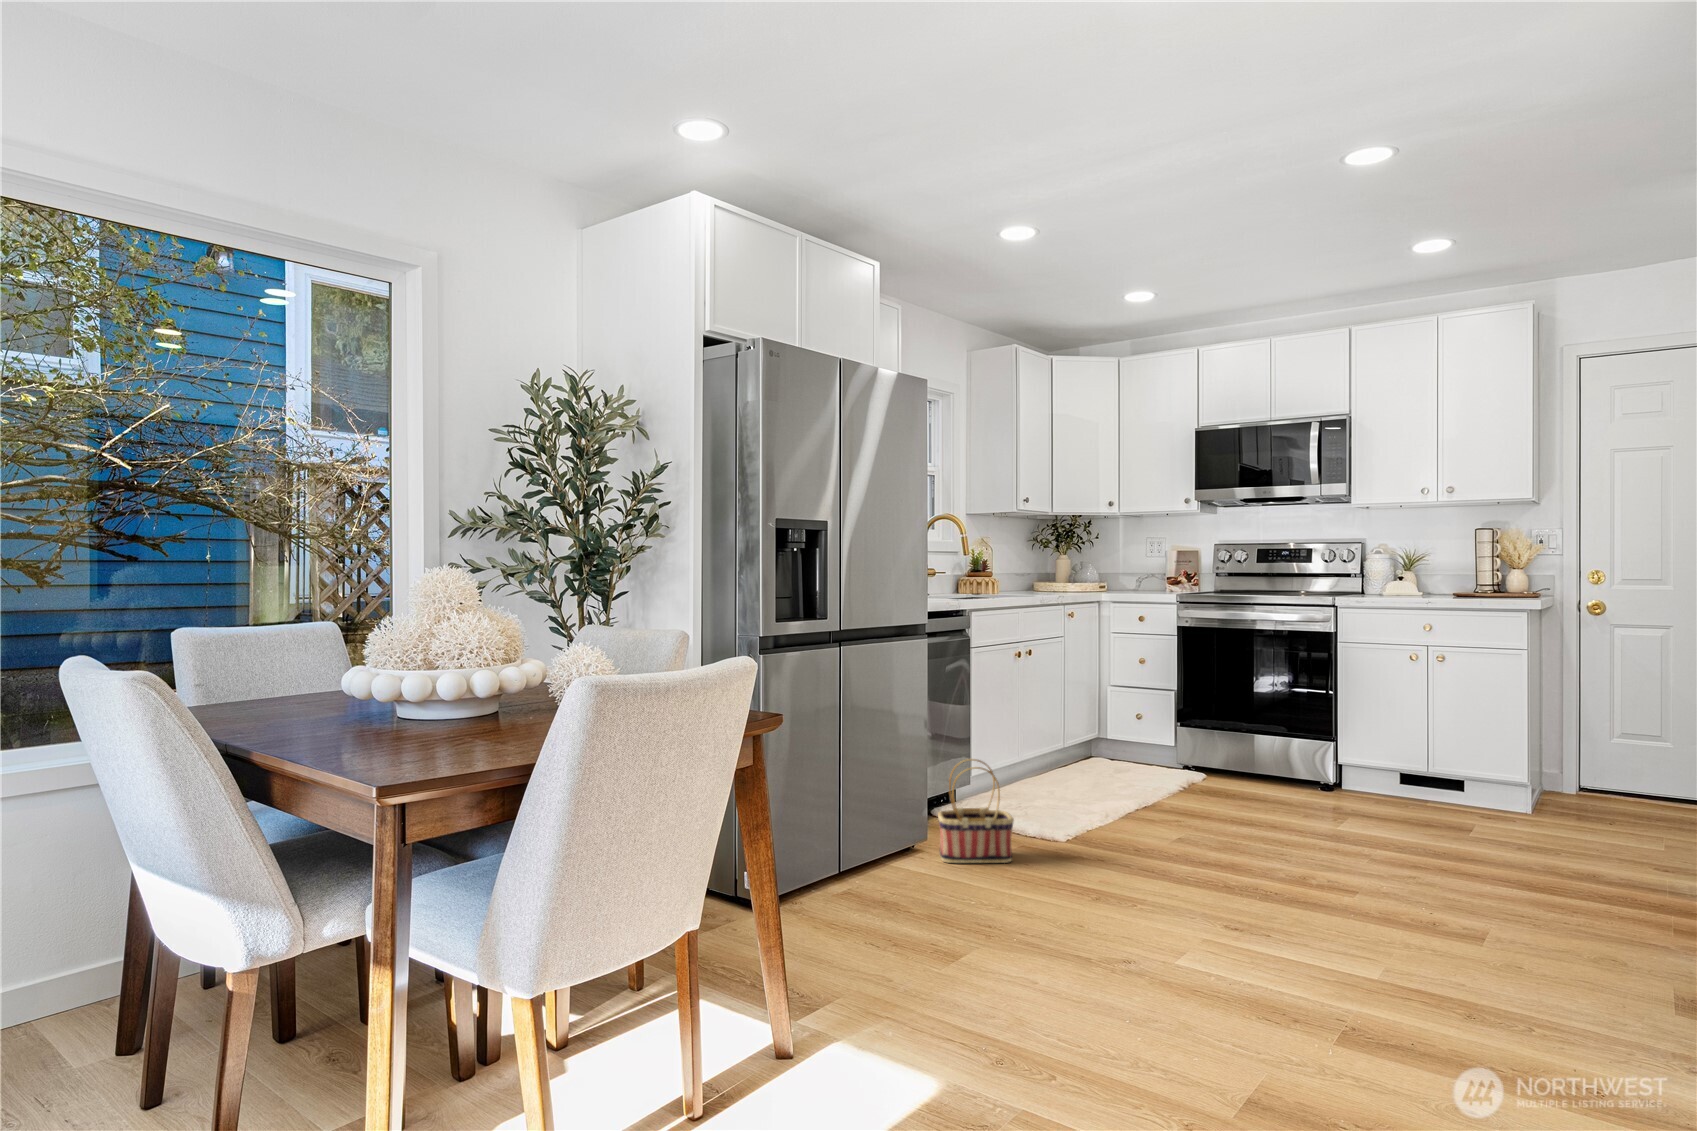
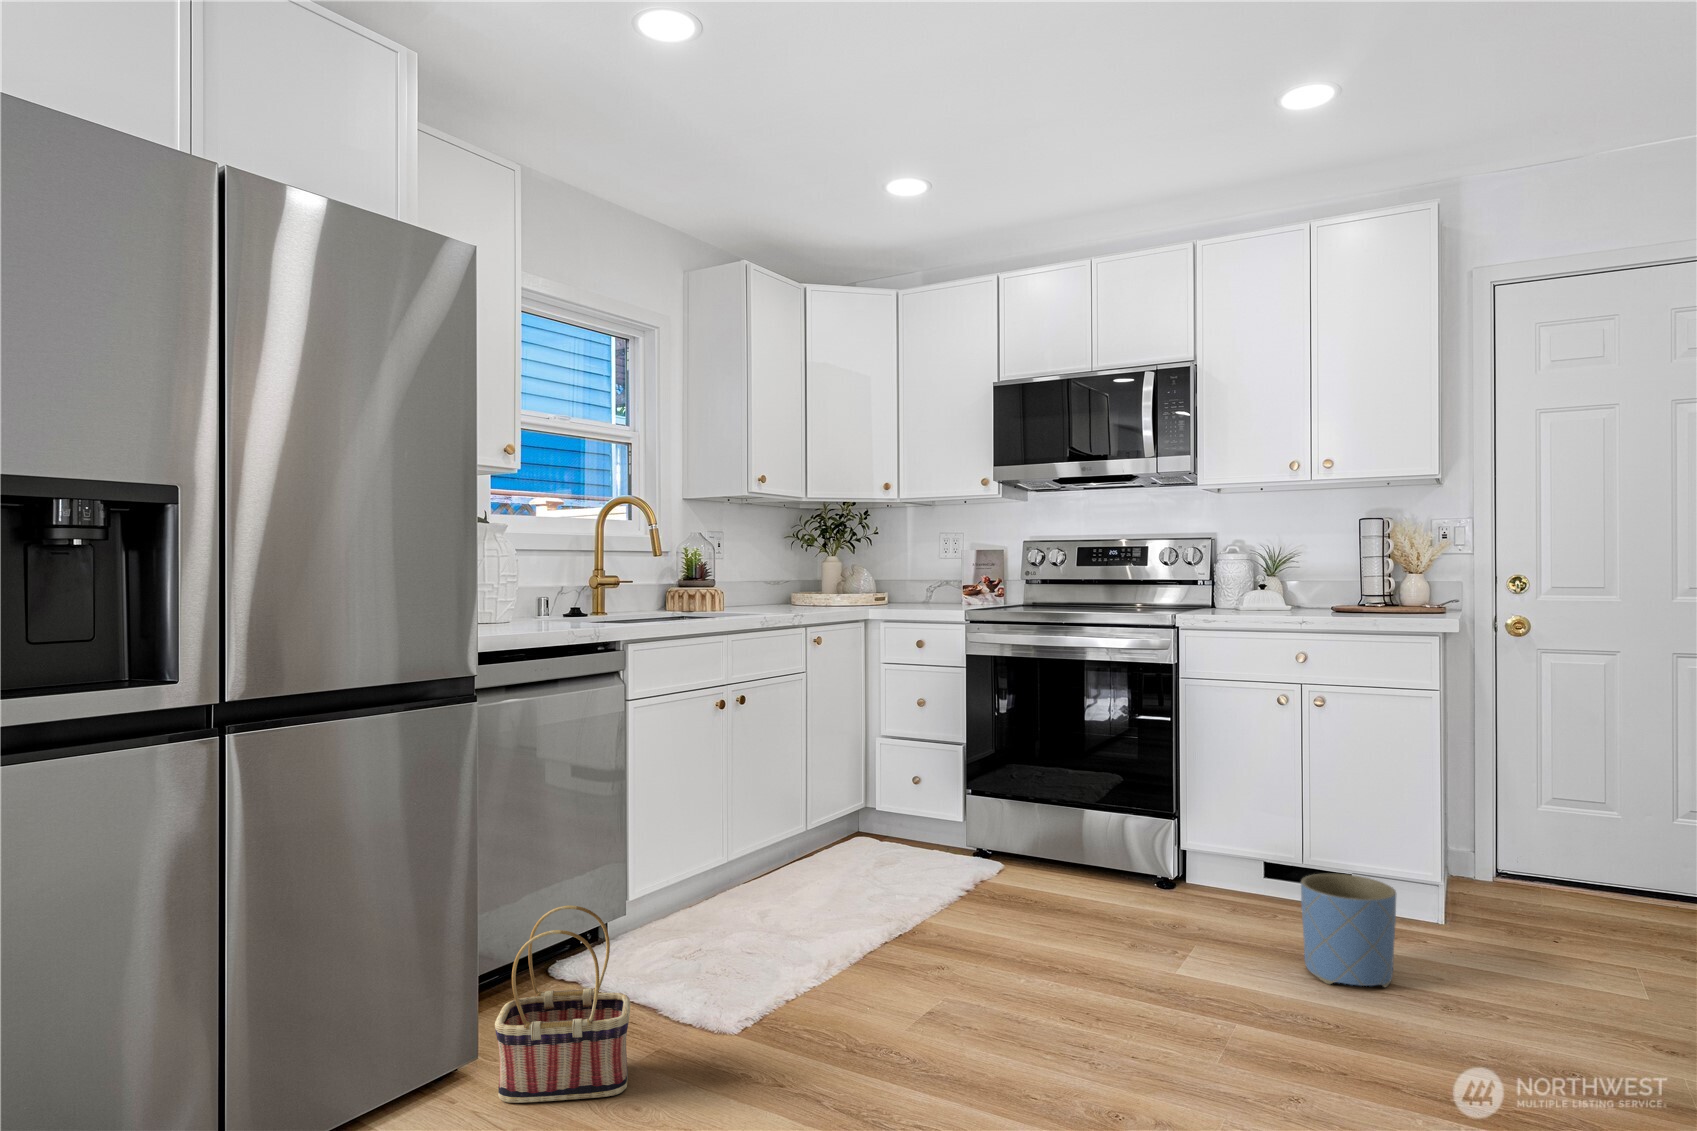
planter: none [1425,769,1491,839] -> present [1301,873,1396,987]

